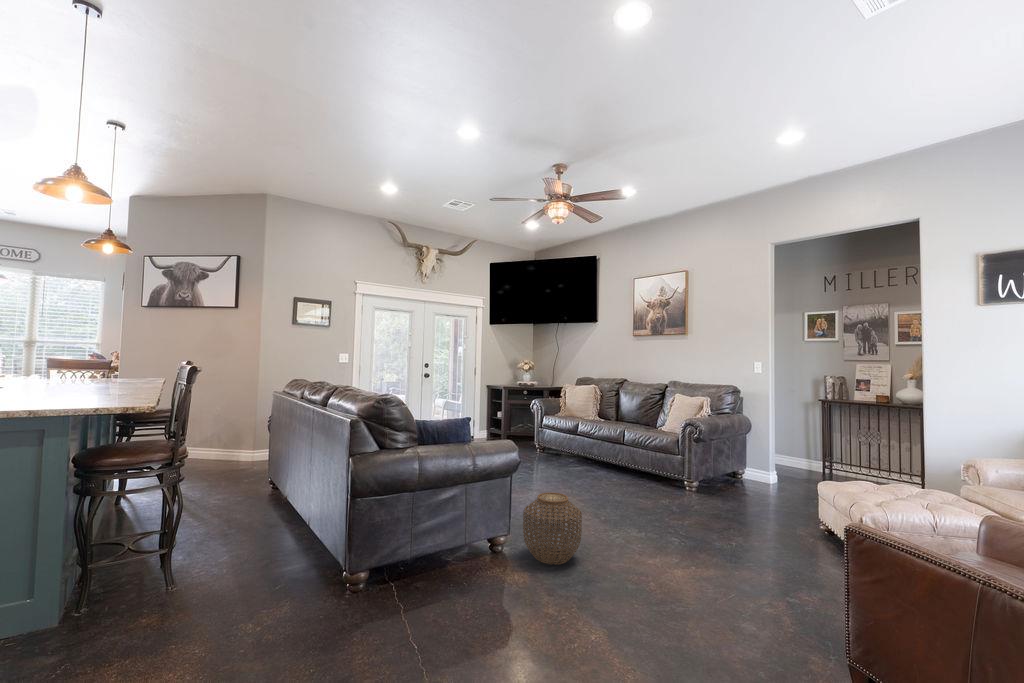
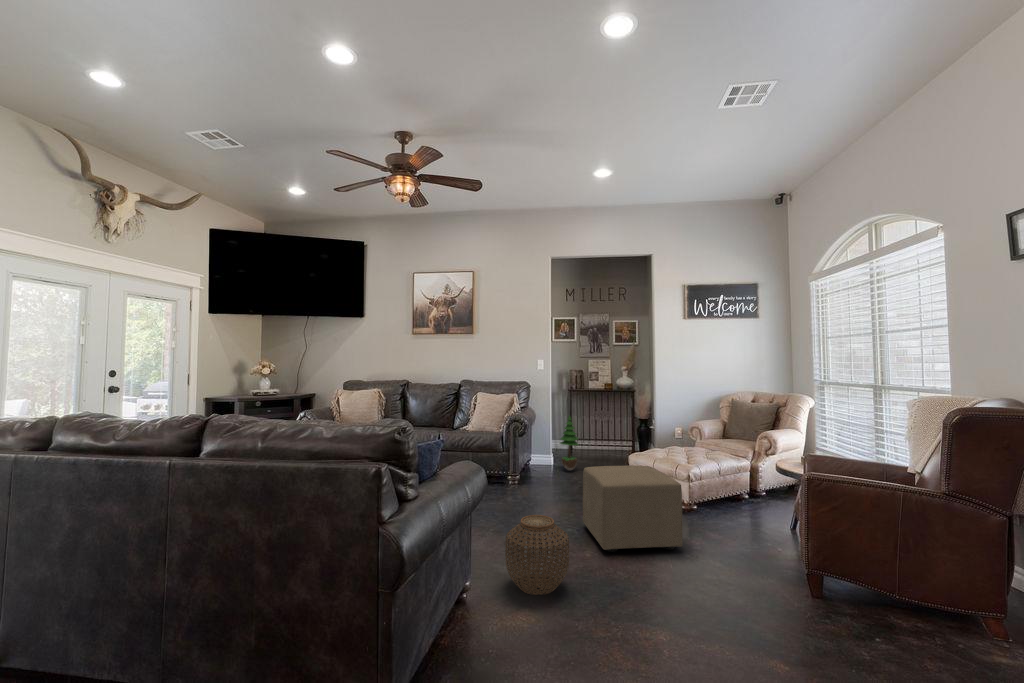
potted tree: none [762,426,789,494] -> present [560,416,579,471]
ottoman: none [654,473,770,584] -> present [583,466,682,552]

